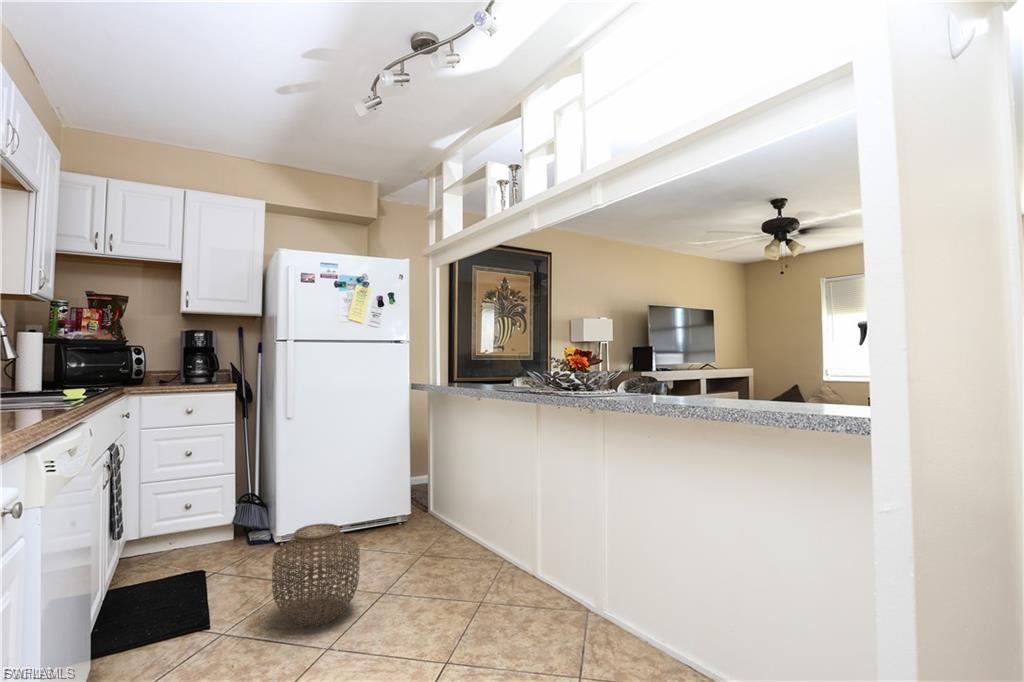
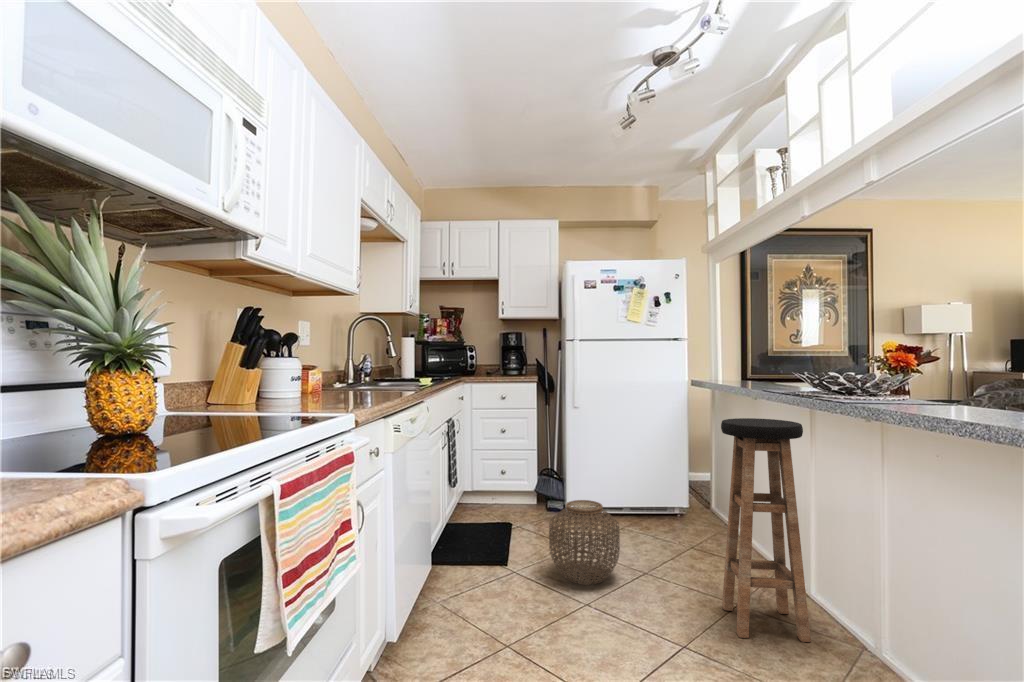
bar stool: none [469,416,552,636] -> present [721,418,811,642]

